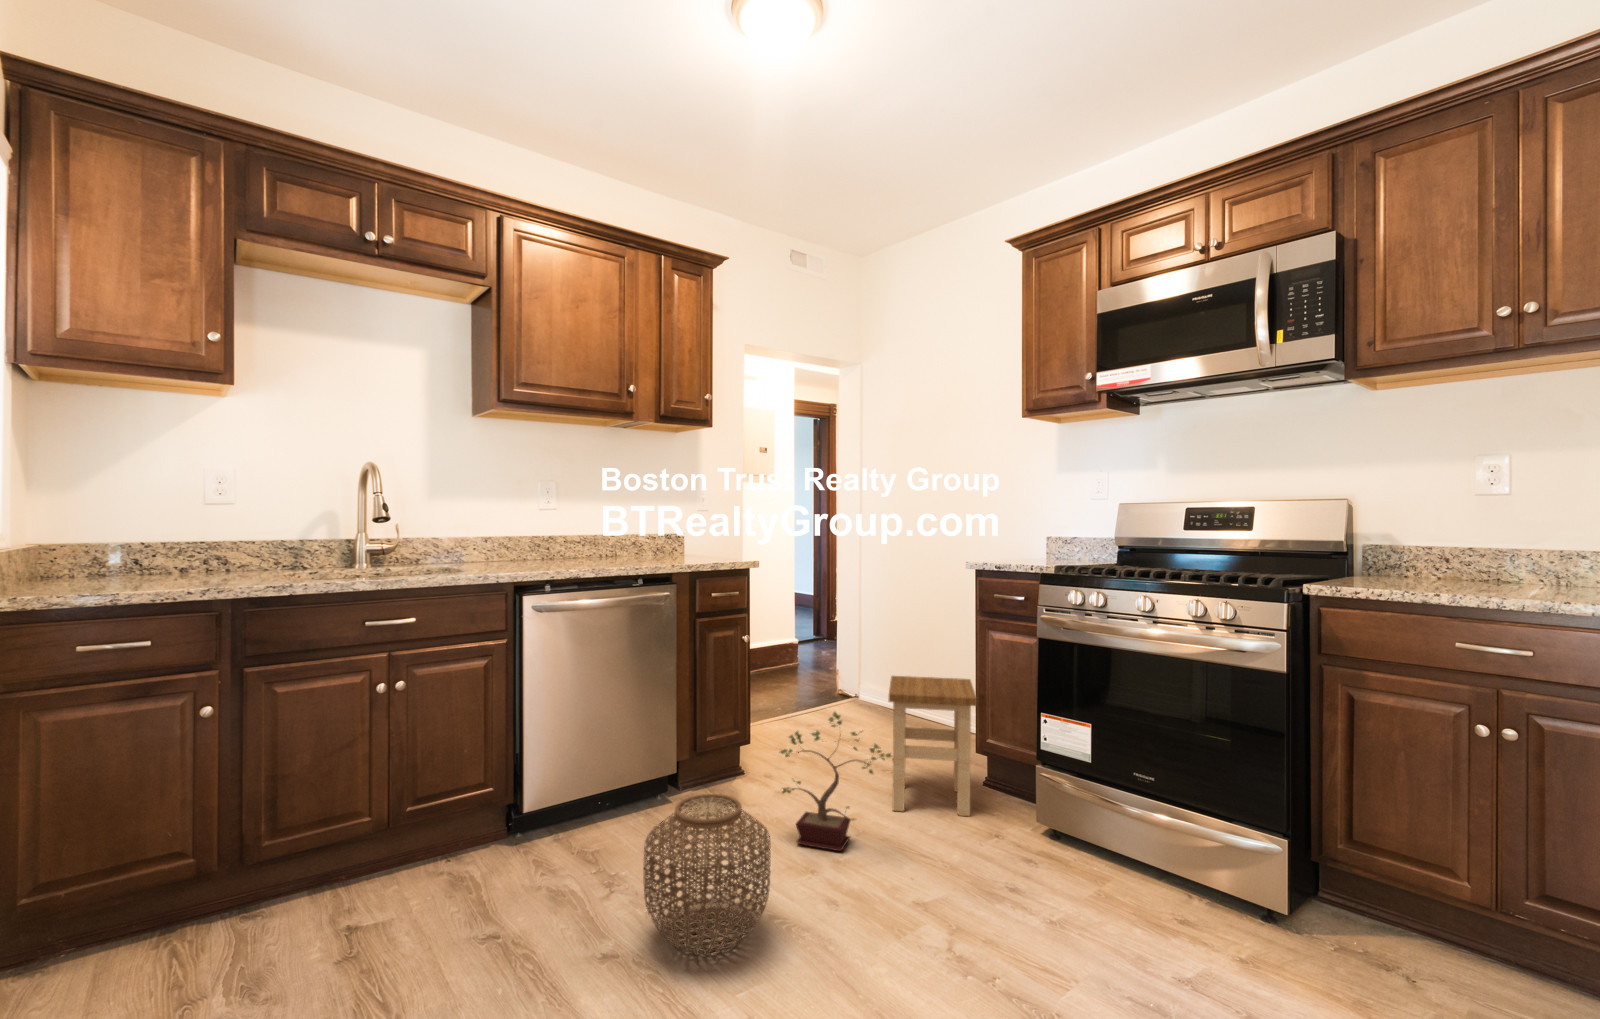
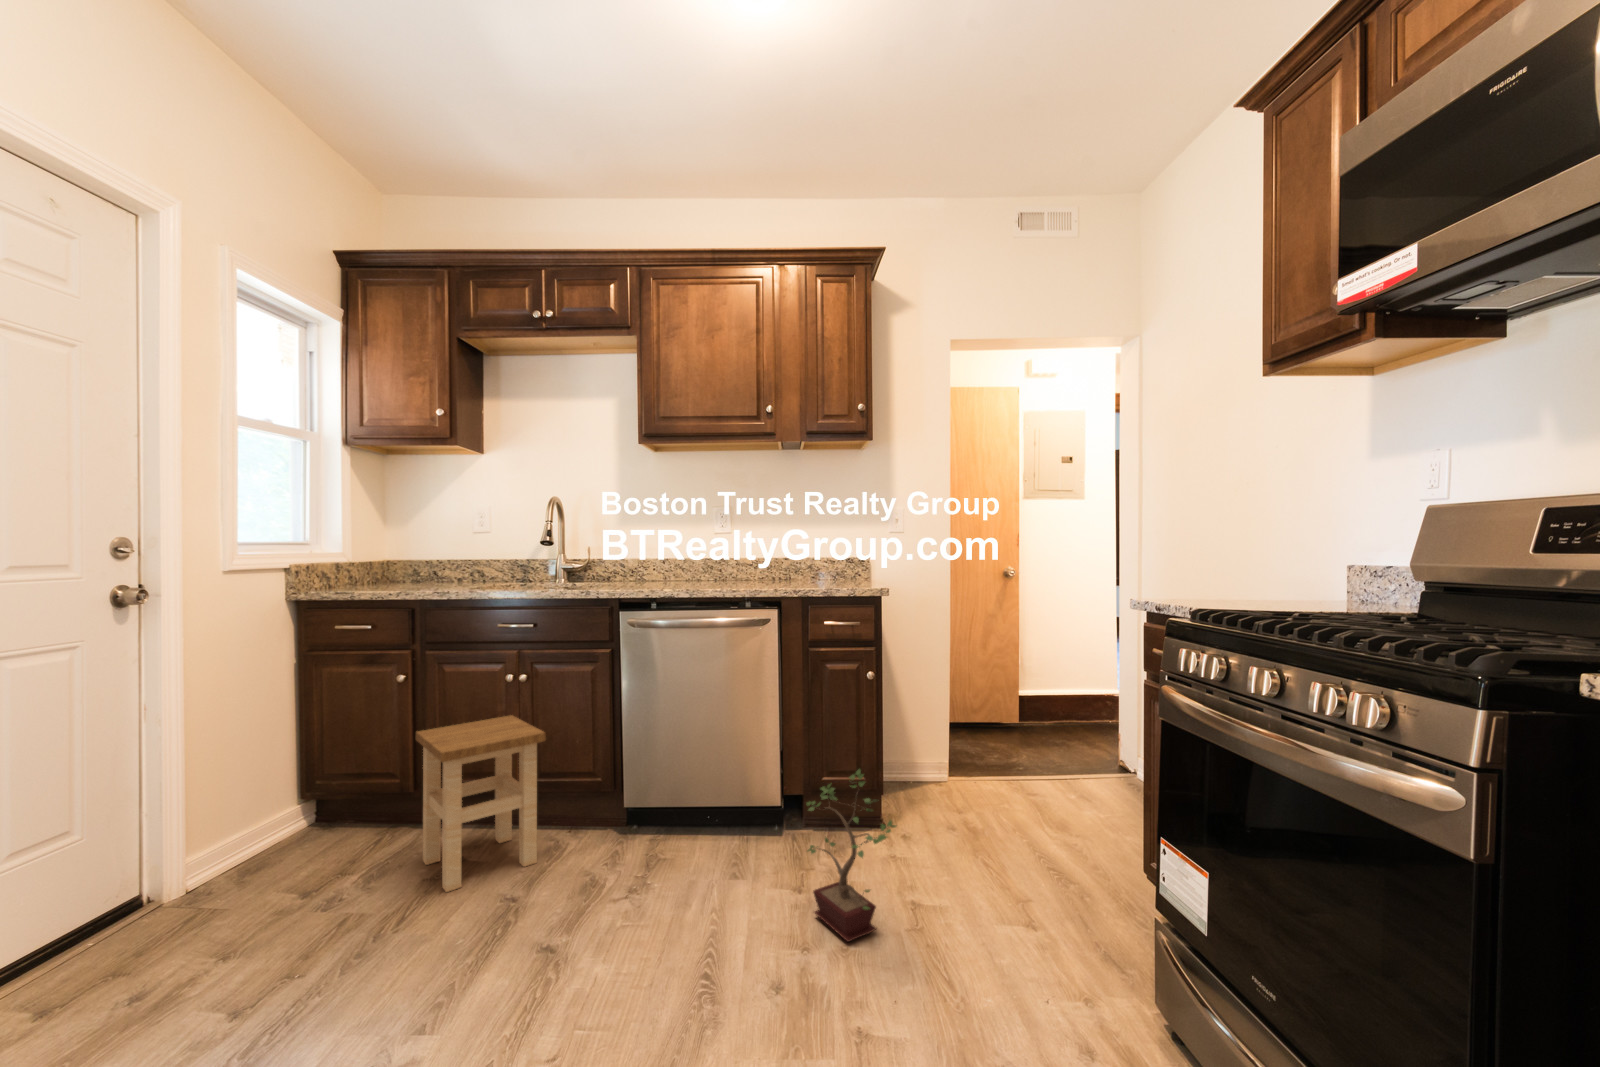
stool: present [889,676,977,816] -> present [416,715,546,892]
woven basket: present [644,794,770,955] -> none [540,826,679,1003]

